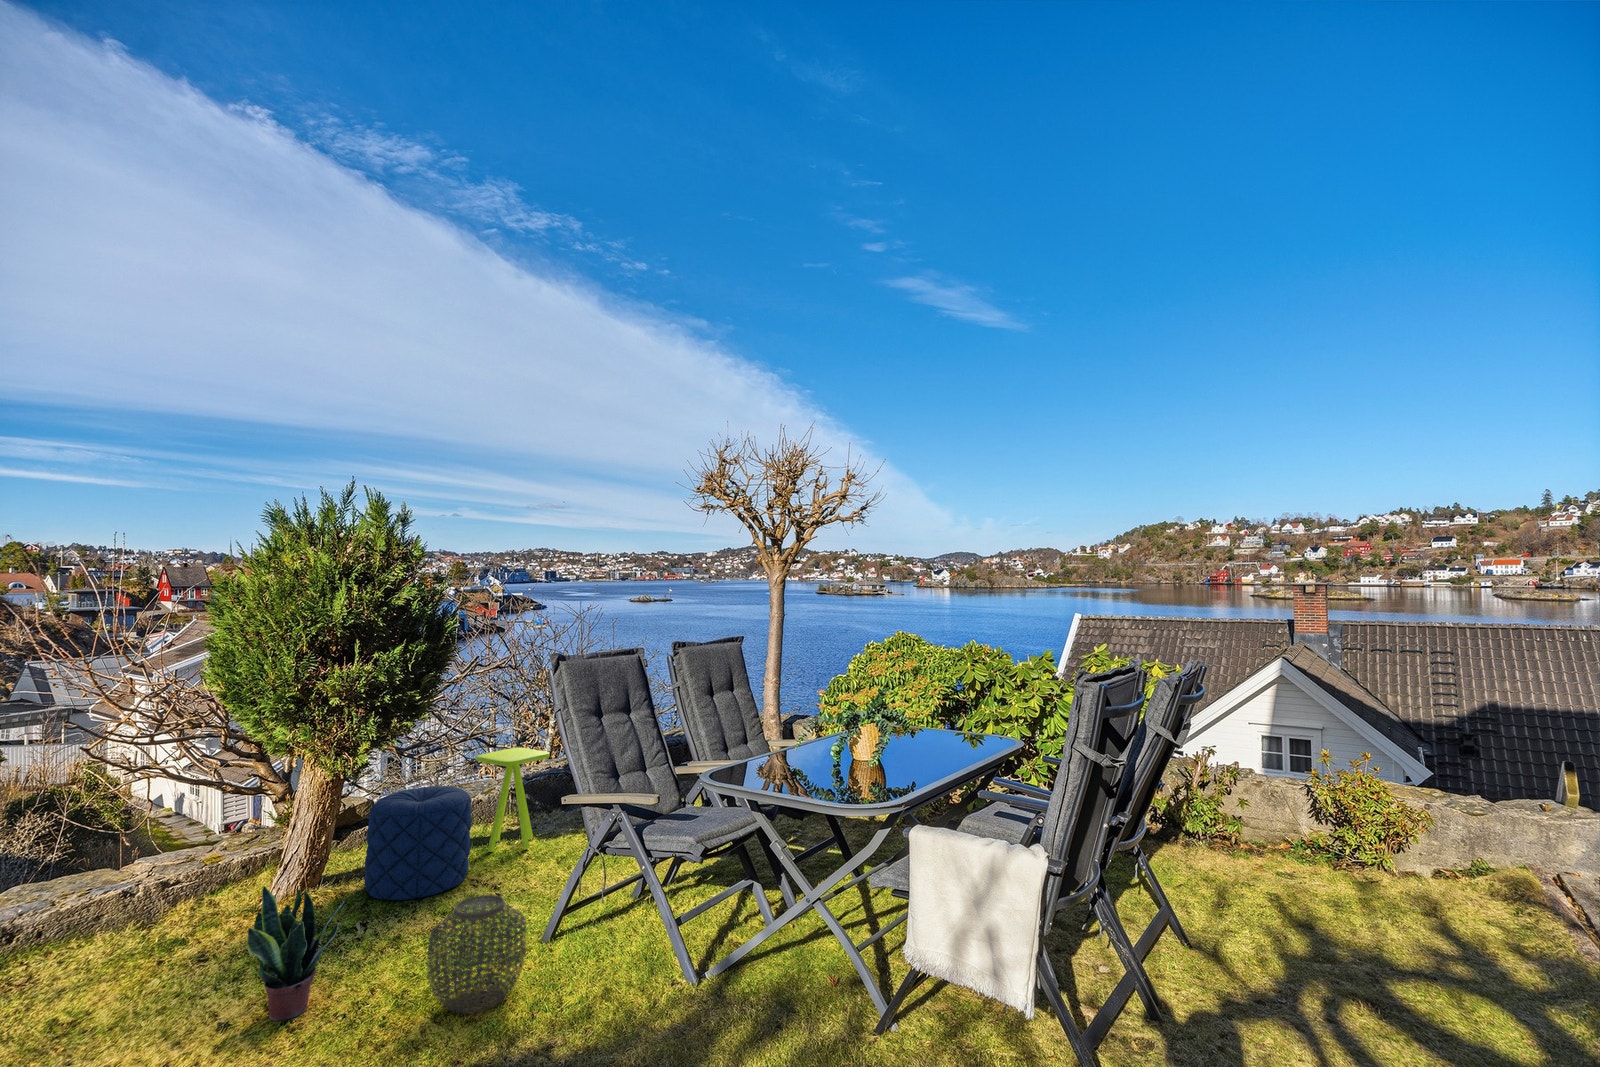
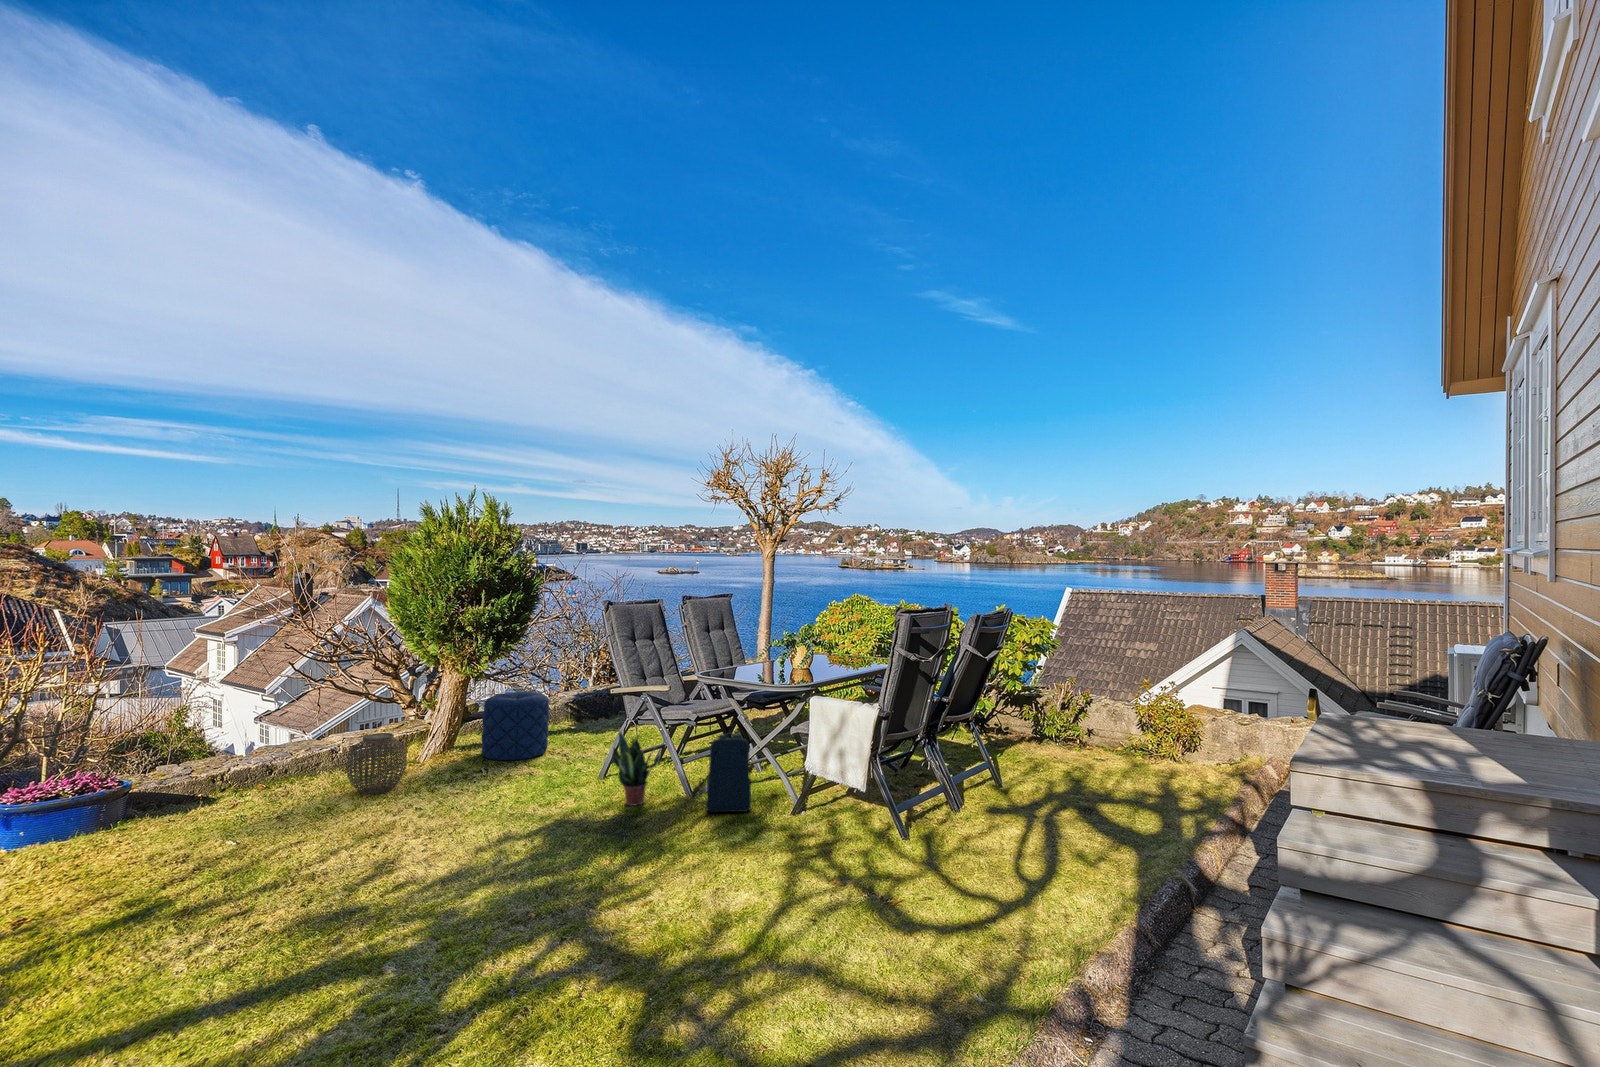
side table: present [476,748,550,852] -> none [550,672,600,741]
backpack: none [727,879,803,1027] -> present [706,734,751,812]
potted plant: present [246,886,344,1021] -> present [612,732,660,806]
woven basket: present [427,895,526,1014] -> present [347,733,407,794]

